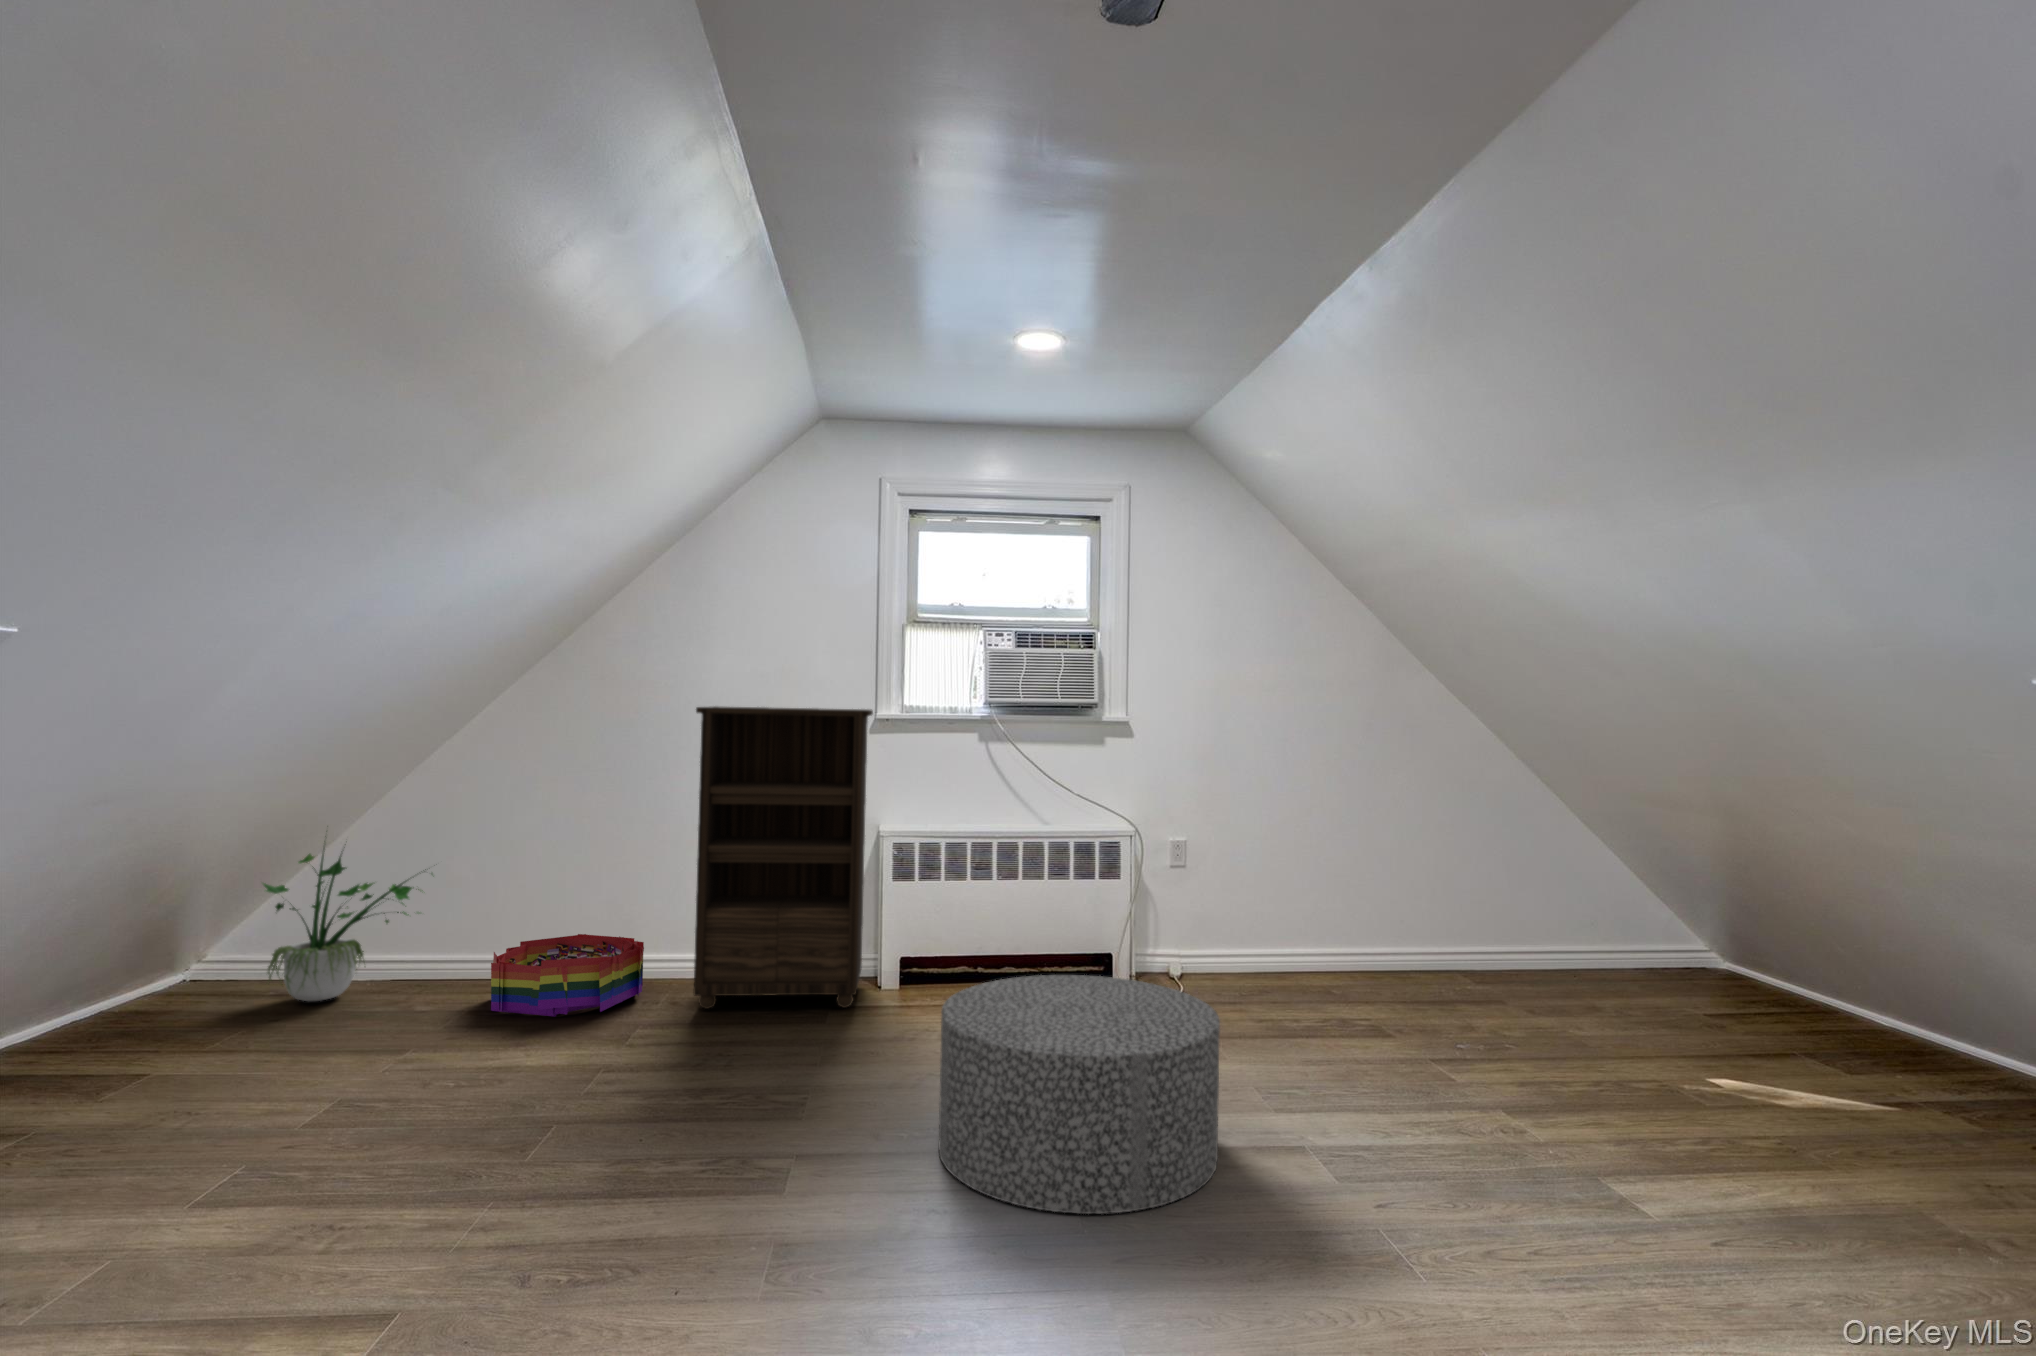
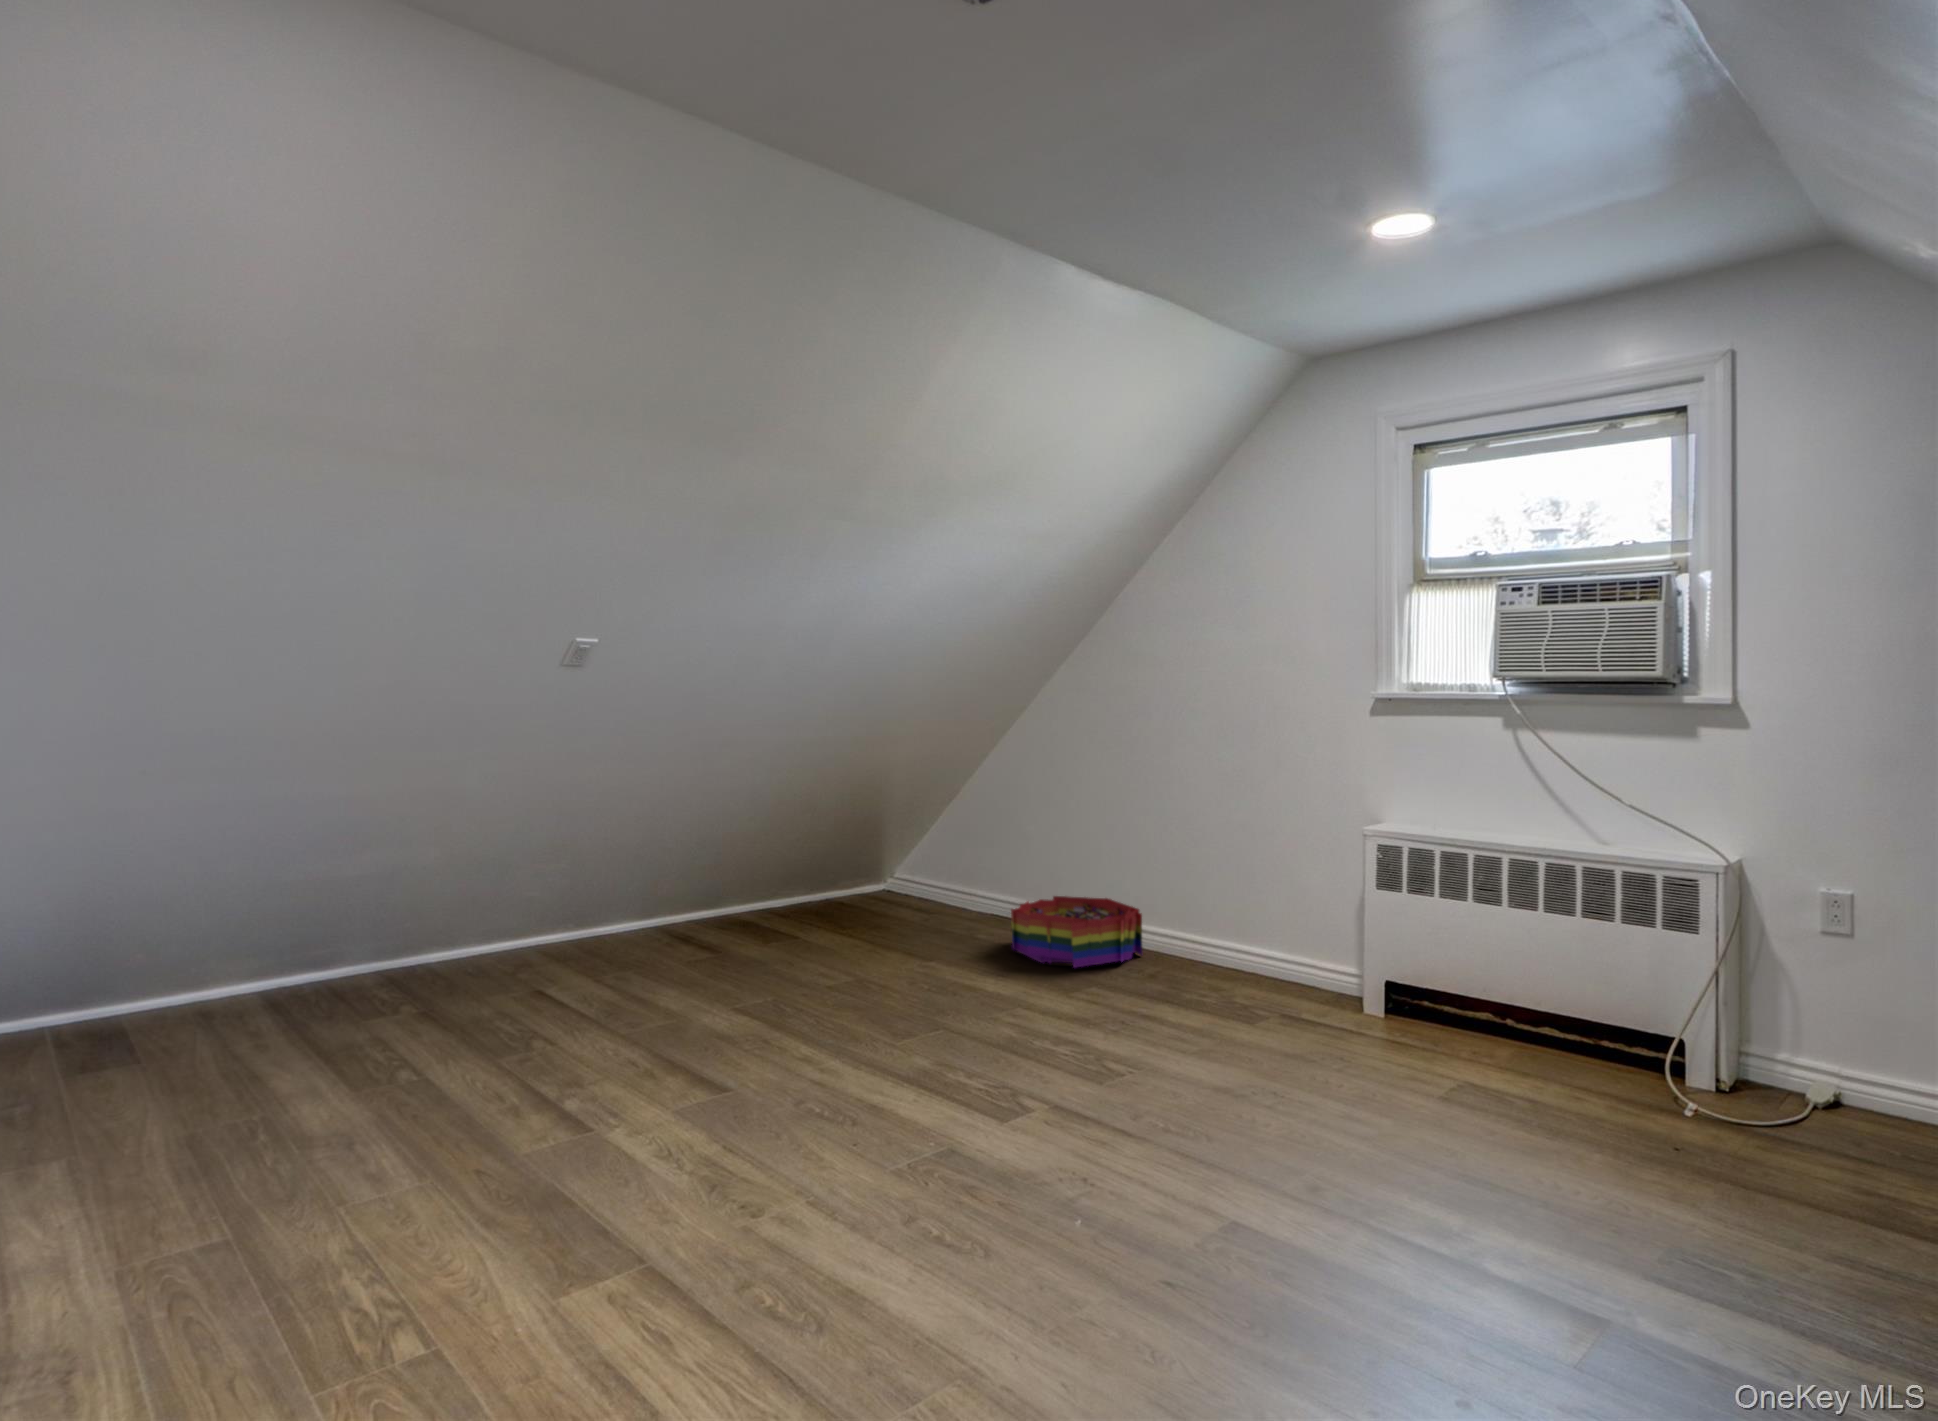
bookshelf: present [694,706,873,1009] -> none [1137,688,1343,1019]
potted plant: present [263,851,426,1002] -> none [900,779,1000,918]
ottoman: present [938,975,1220,1214] -> none [1095,1006,1452,1322]

